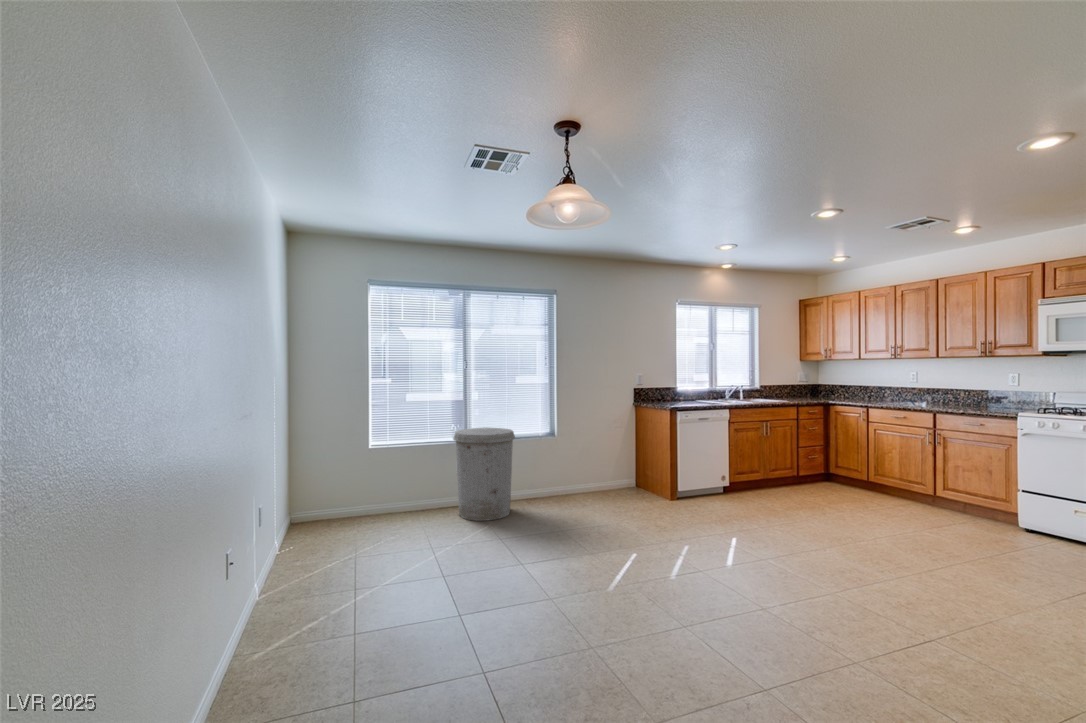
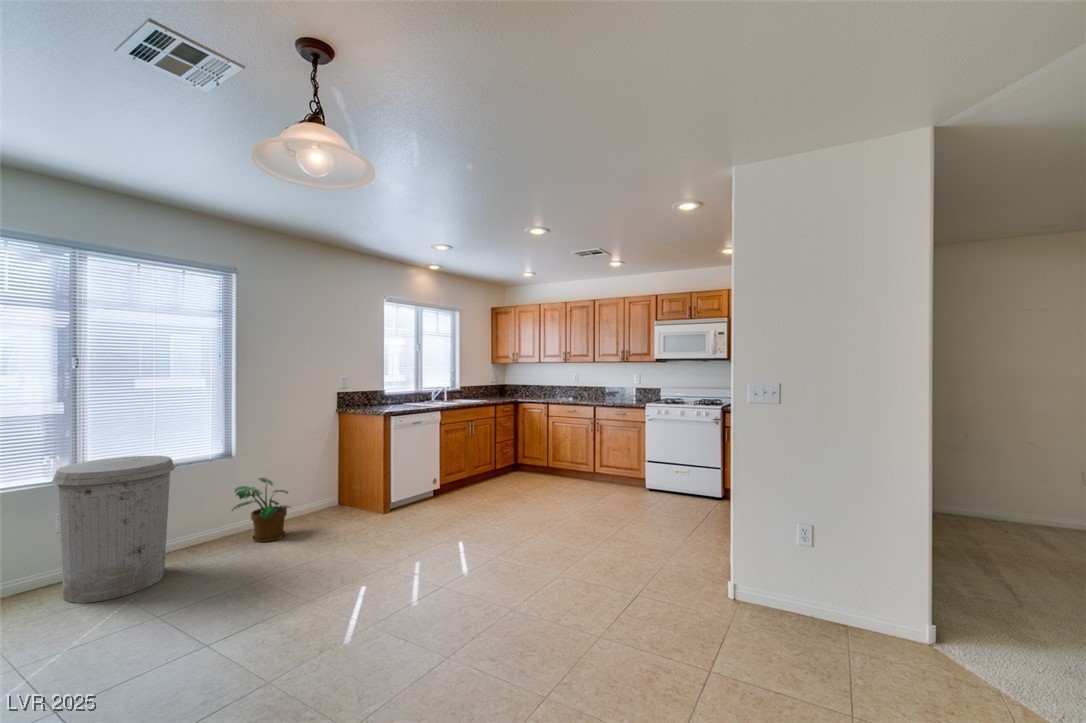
potted plant: none [552,454,594,505] -> present [232,478,291,542]

